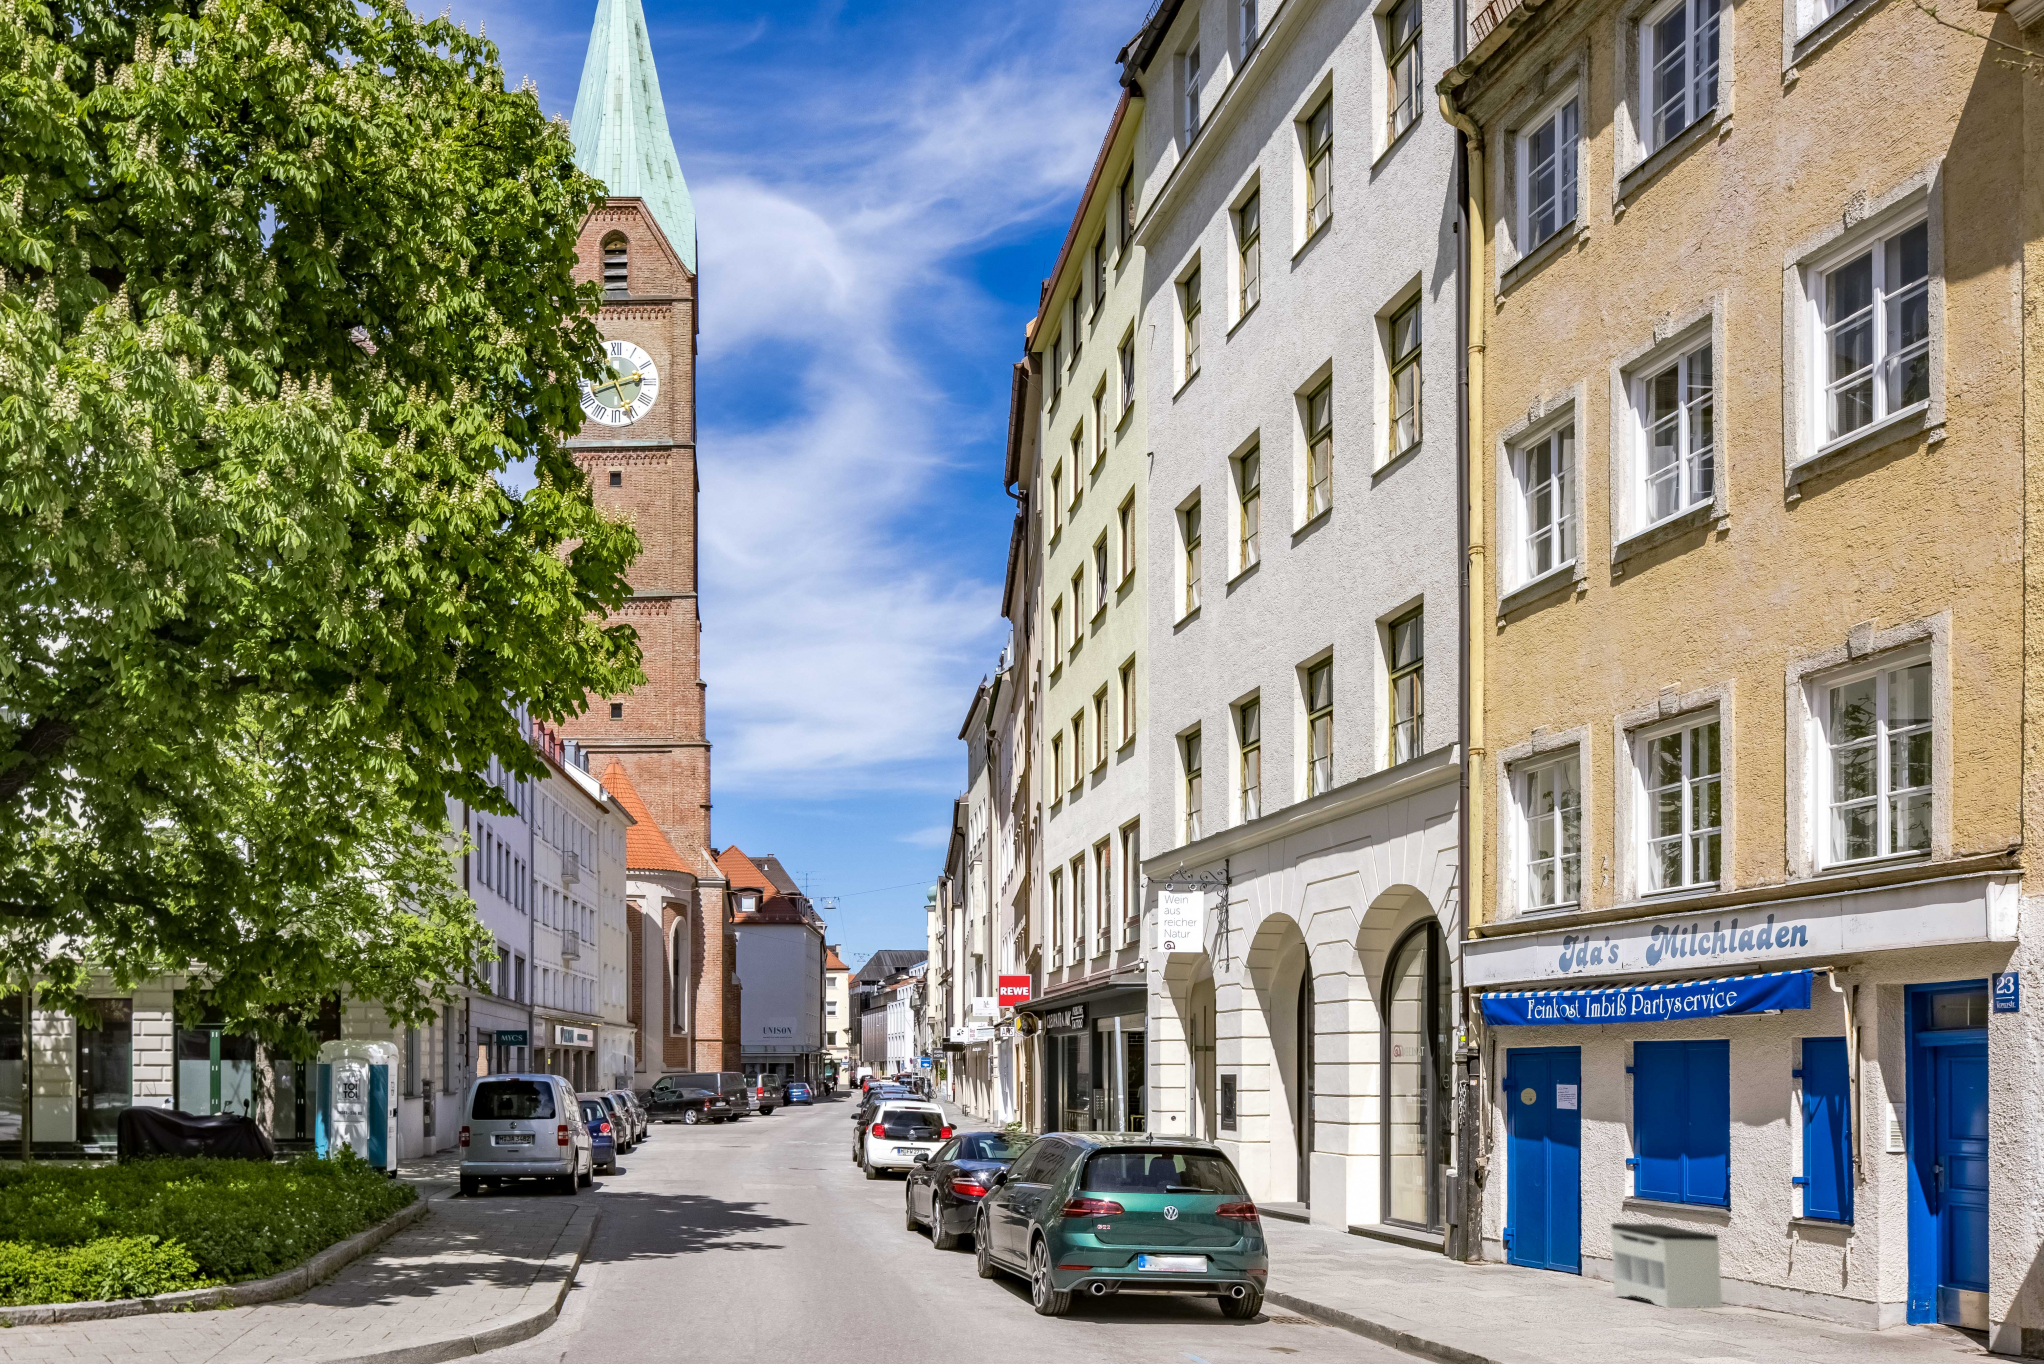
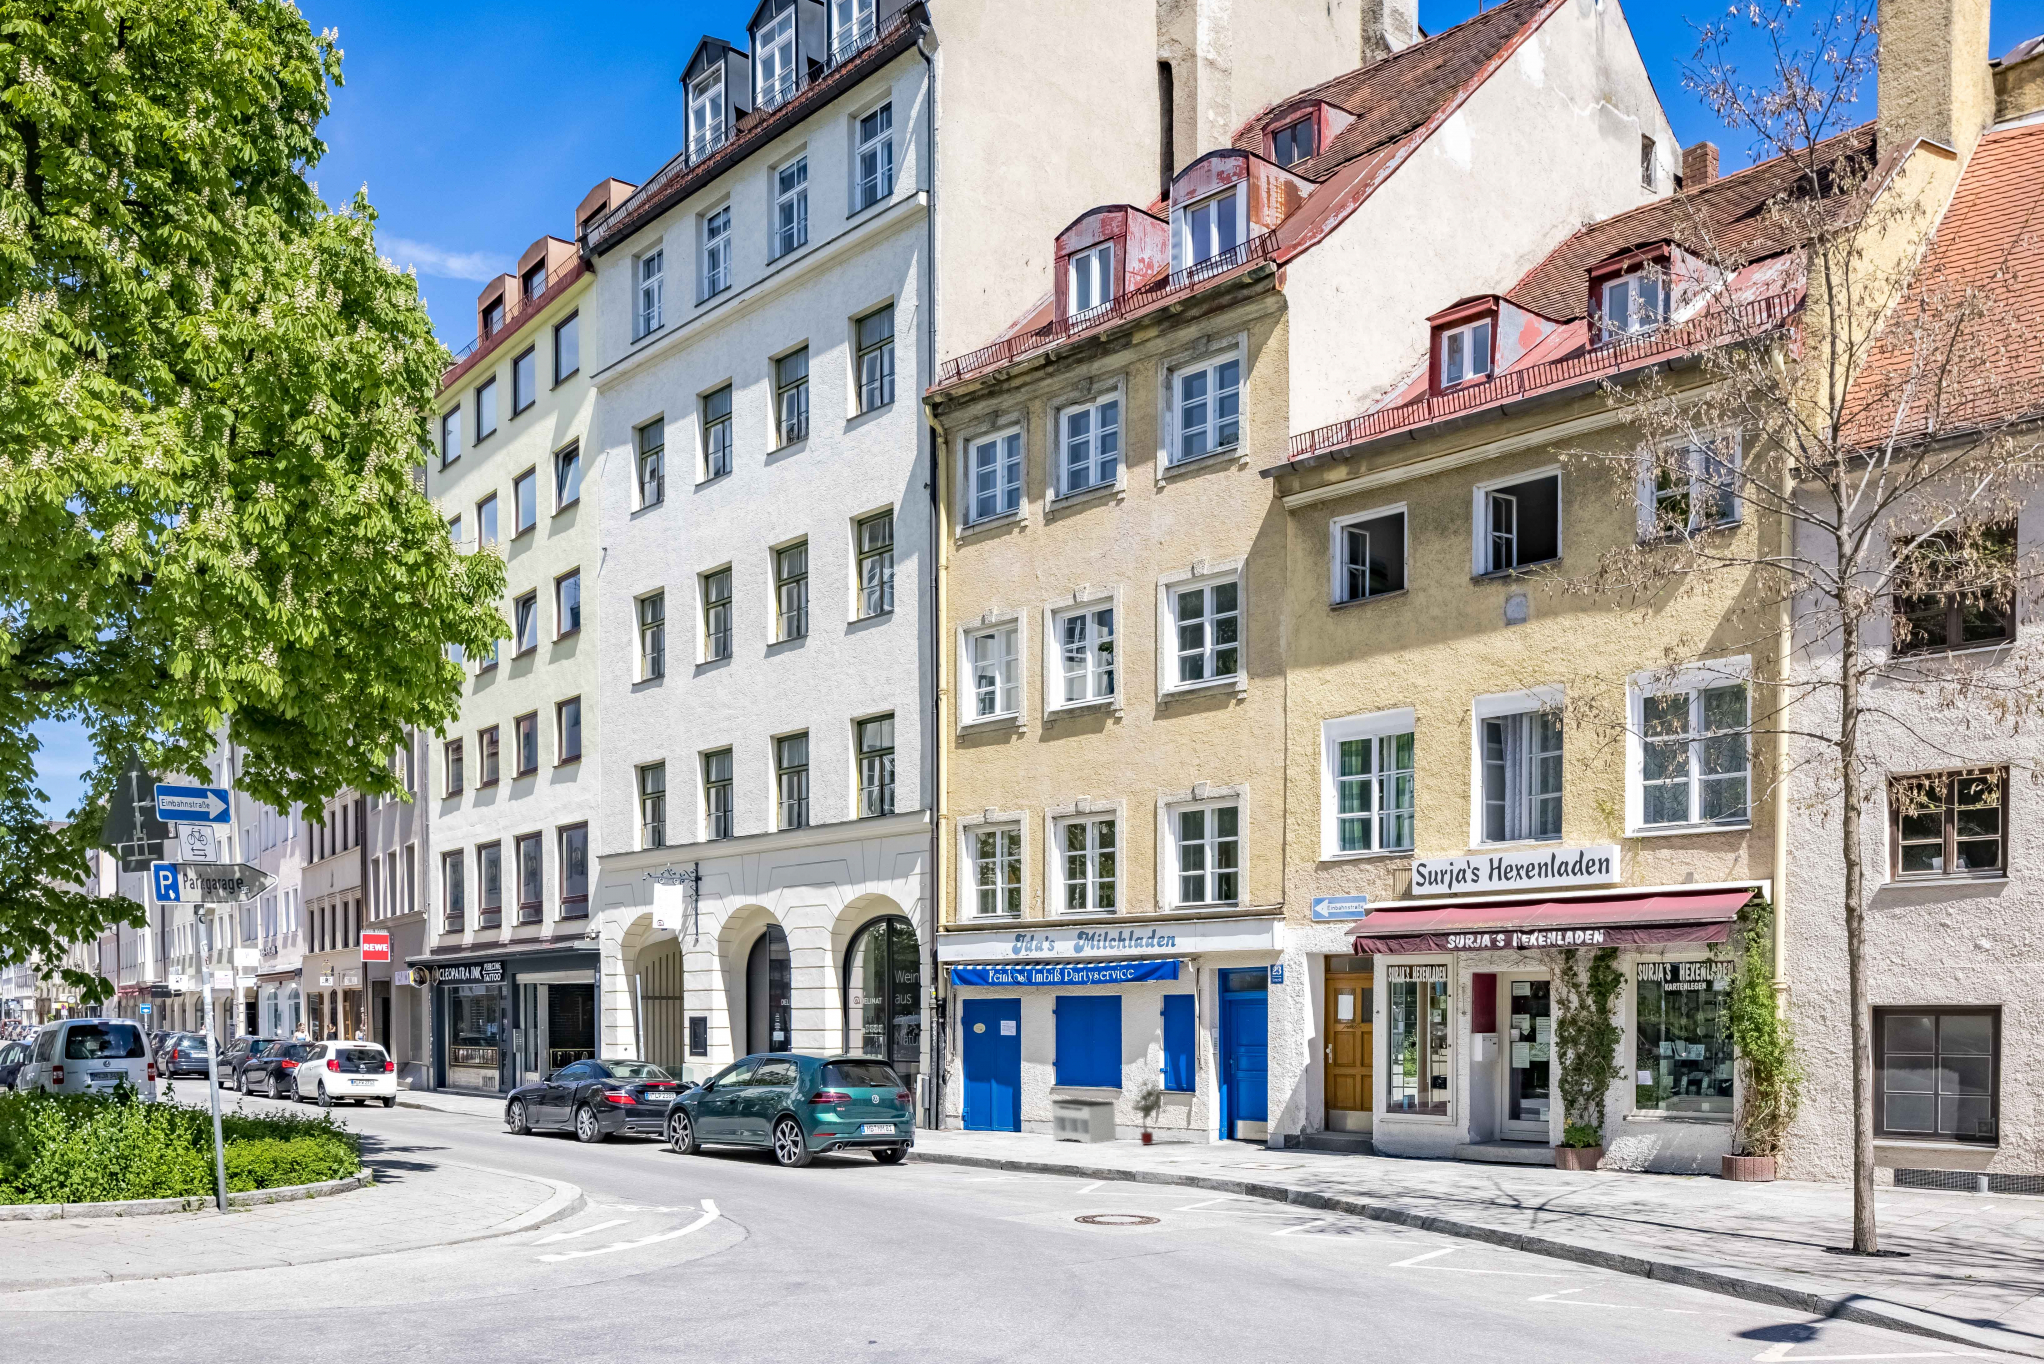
potted tree: none [1736,1194,1808,1321] -> present [1133,1079,1167,1145]

